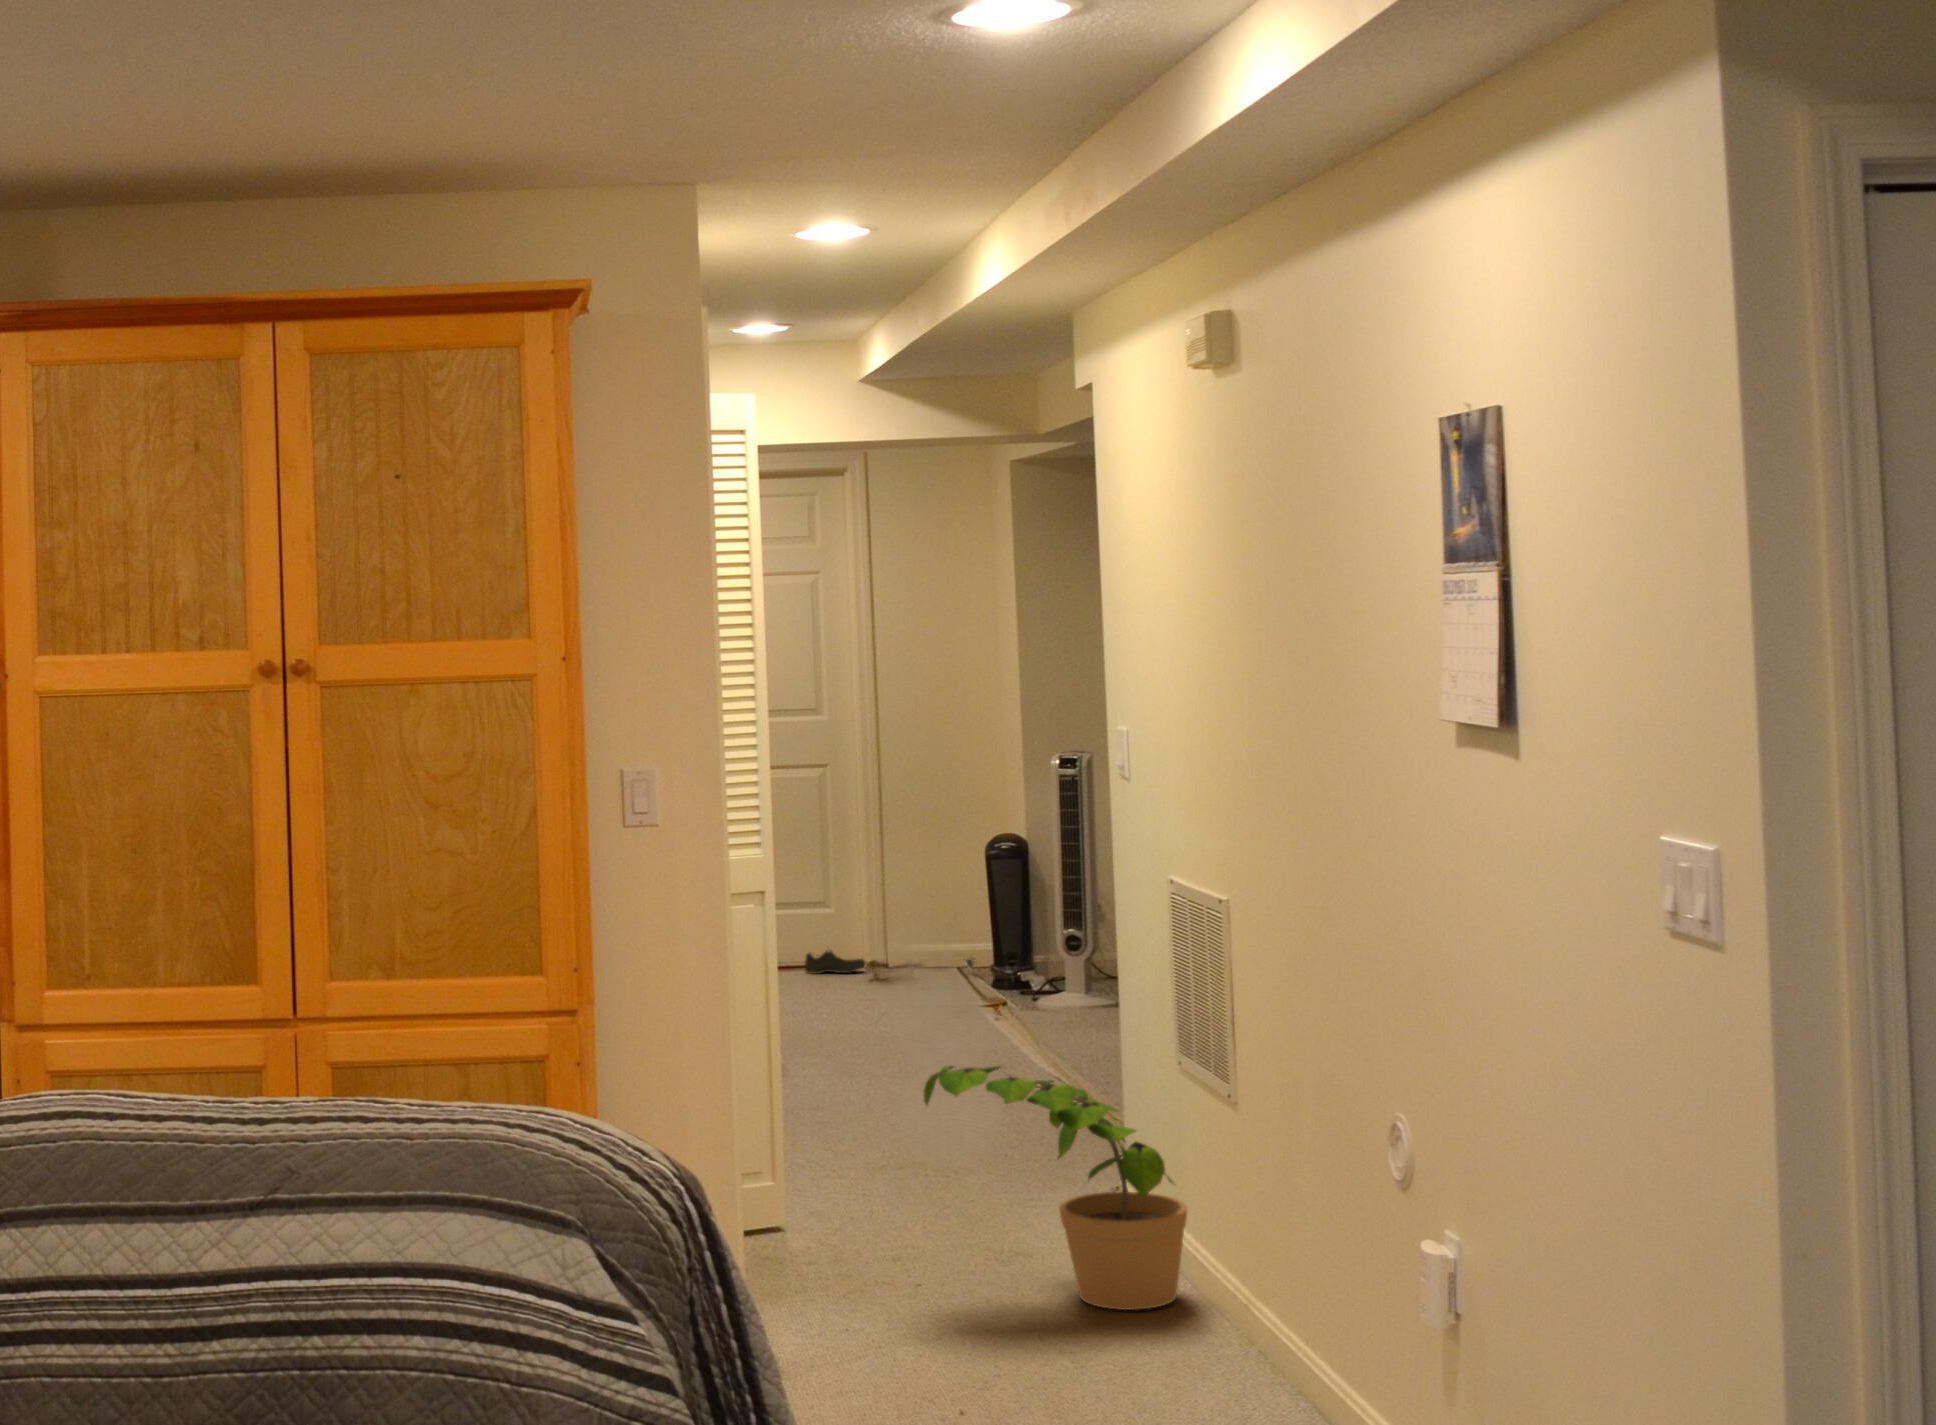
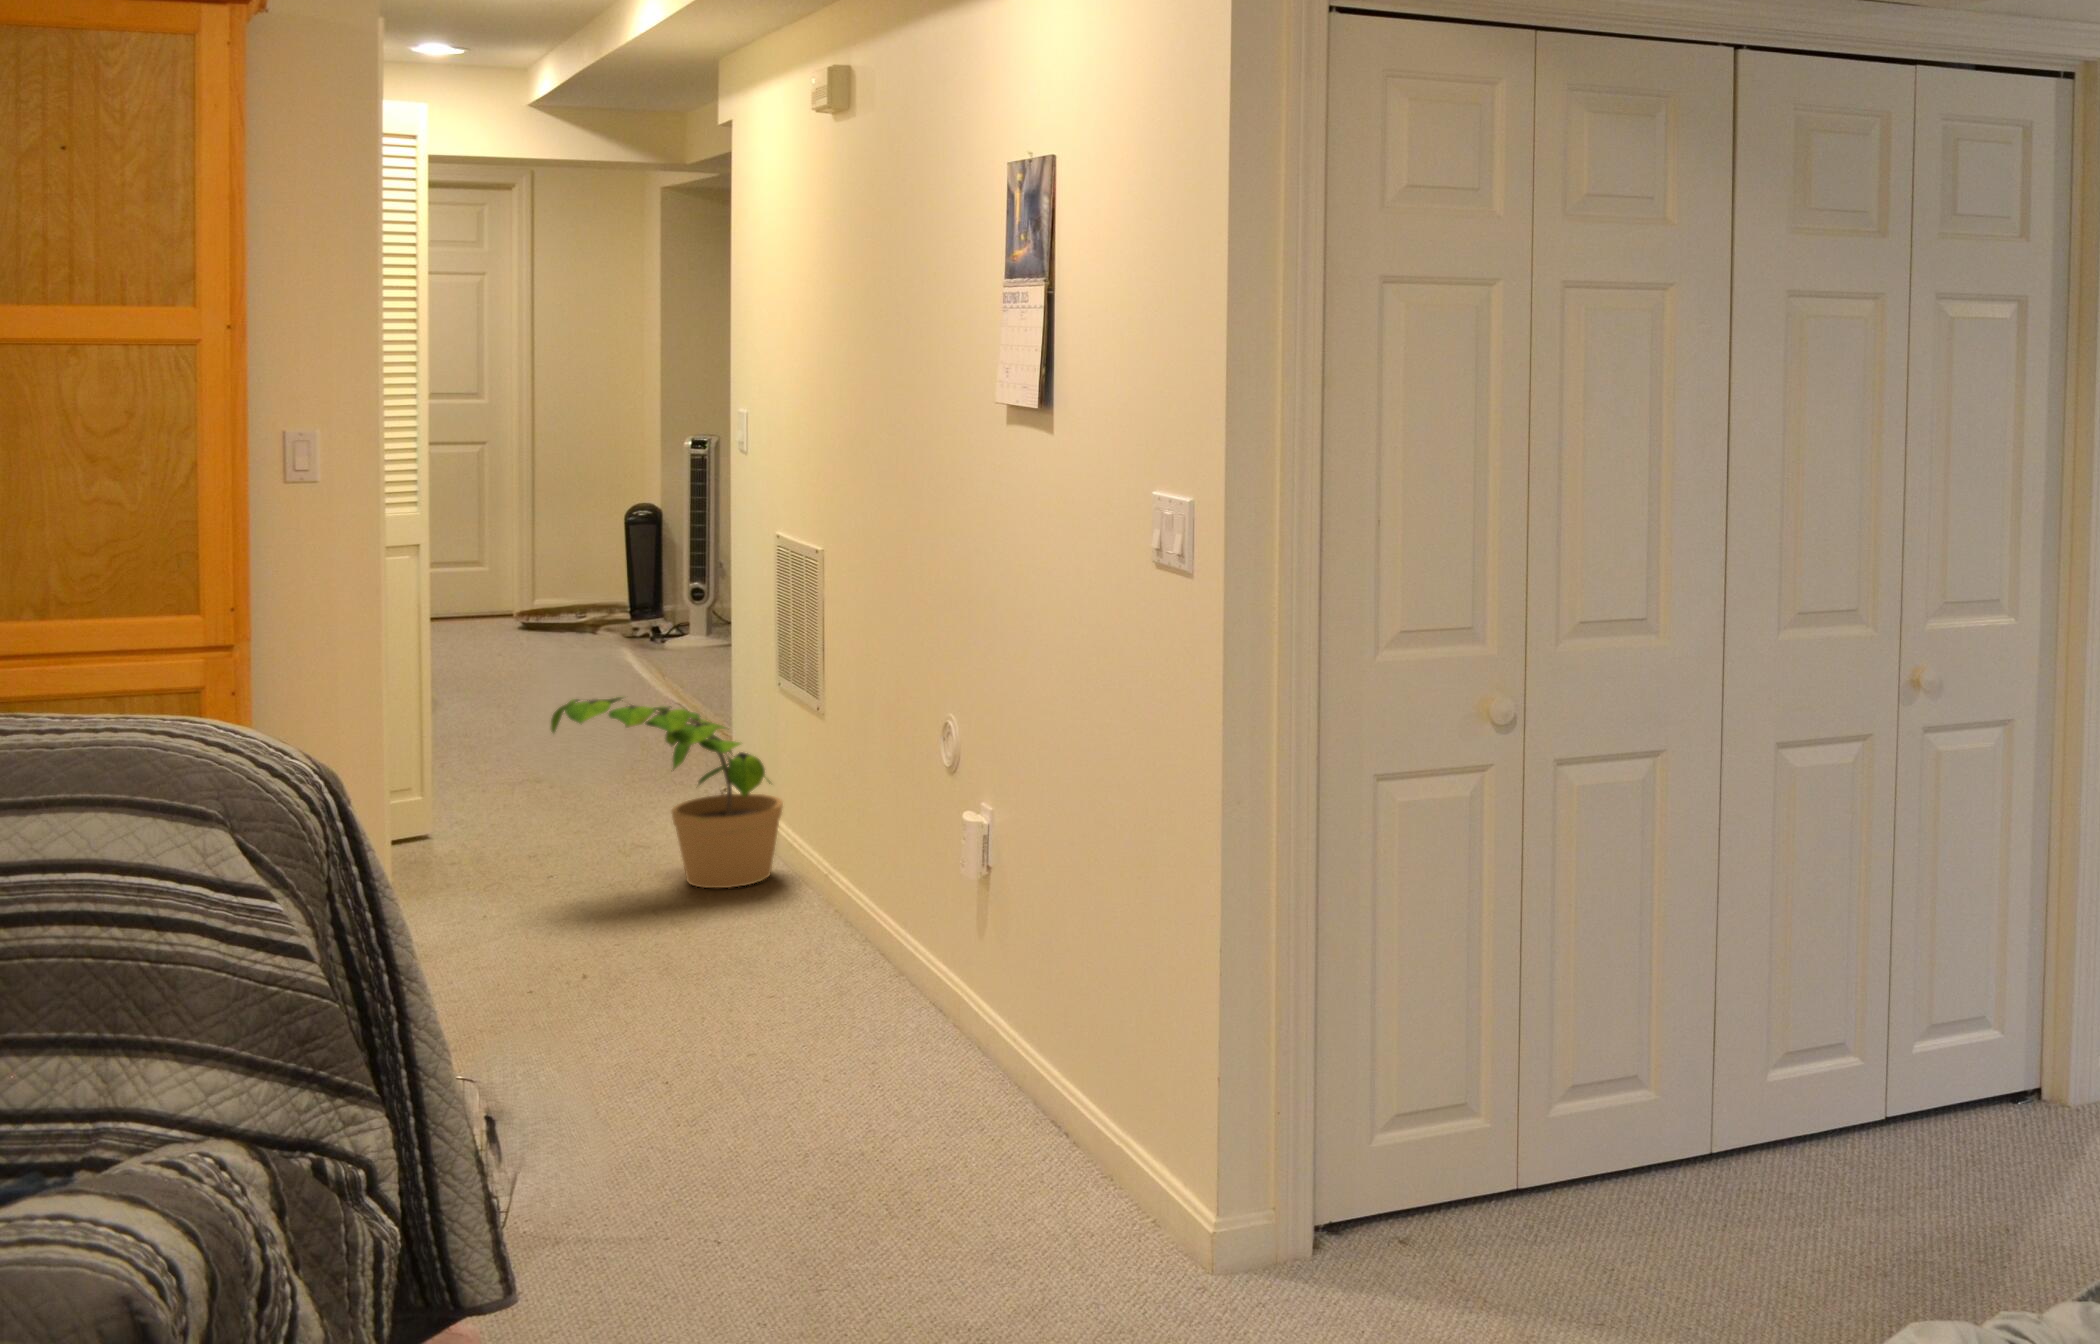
shoe: present [805,951,865,974] -> none [439,603,500,631]

